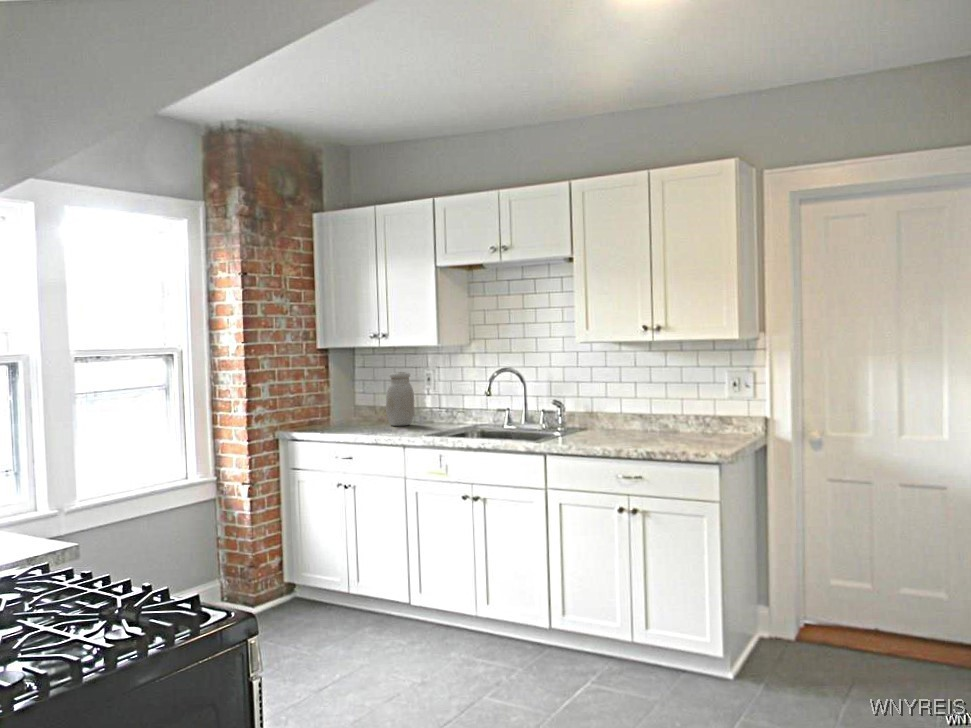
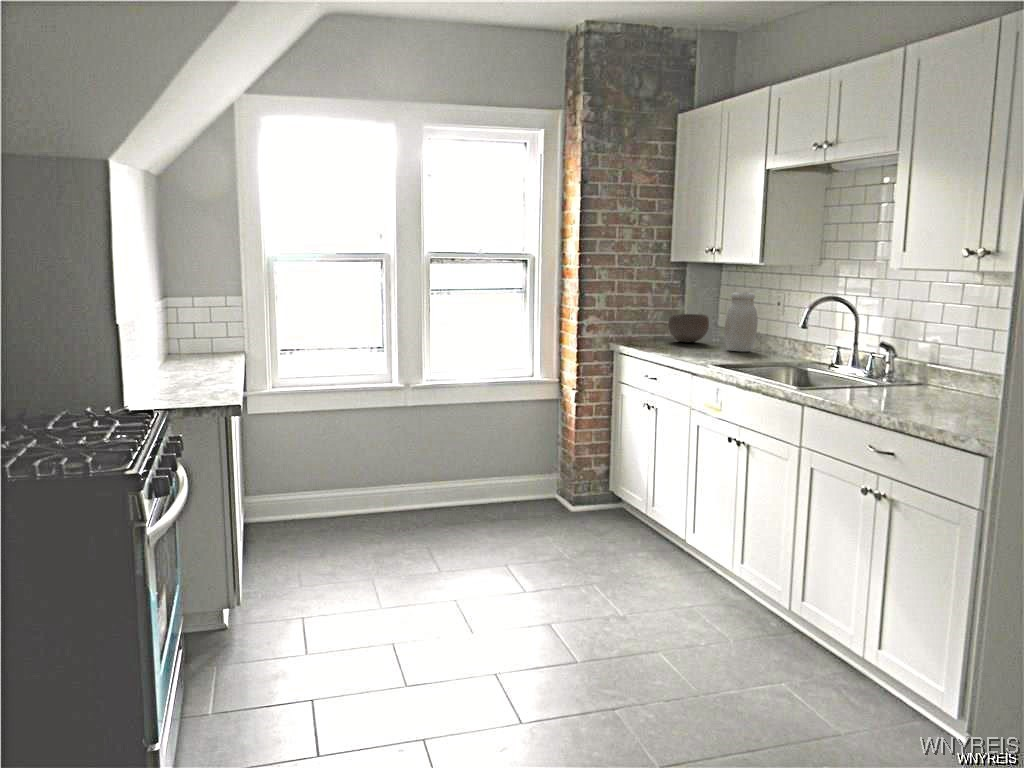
bowl: none [322,396,360,424] -> present [668,314,709,342]

